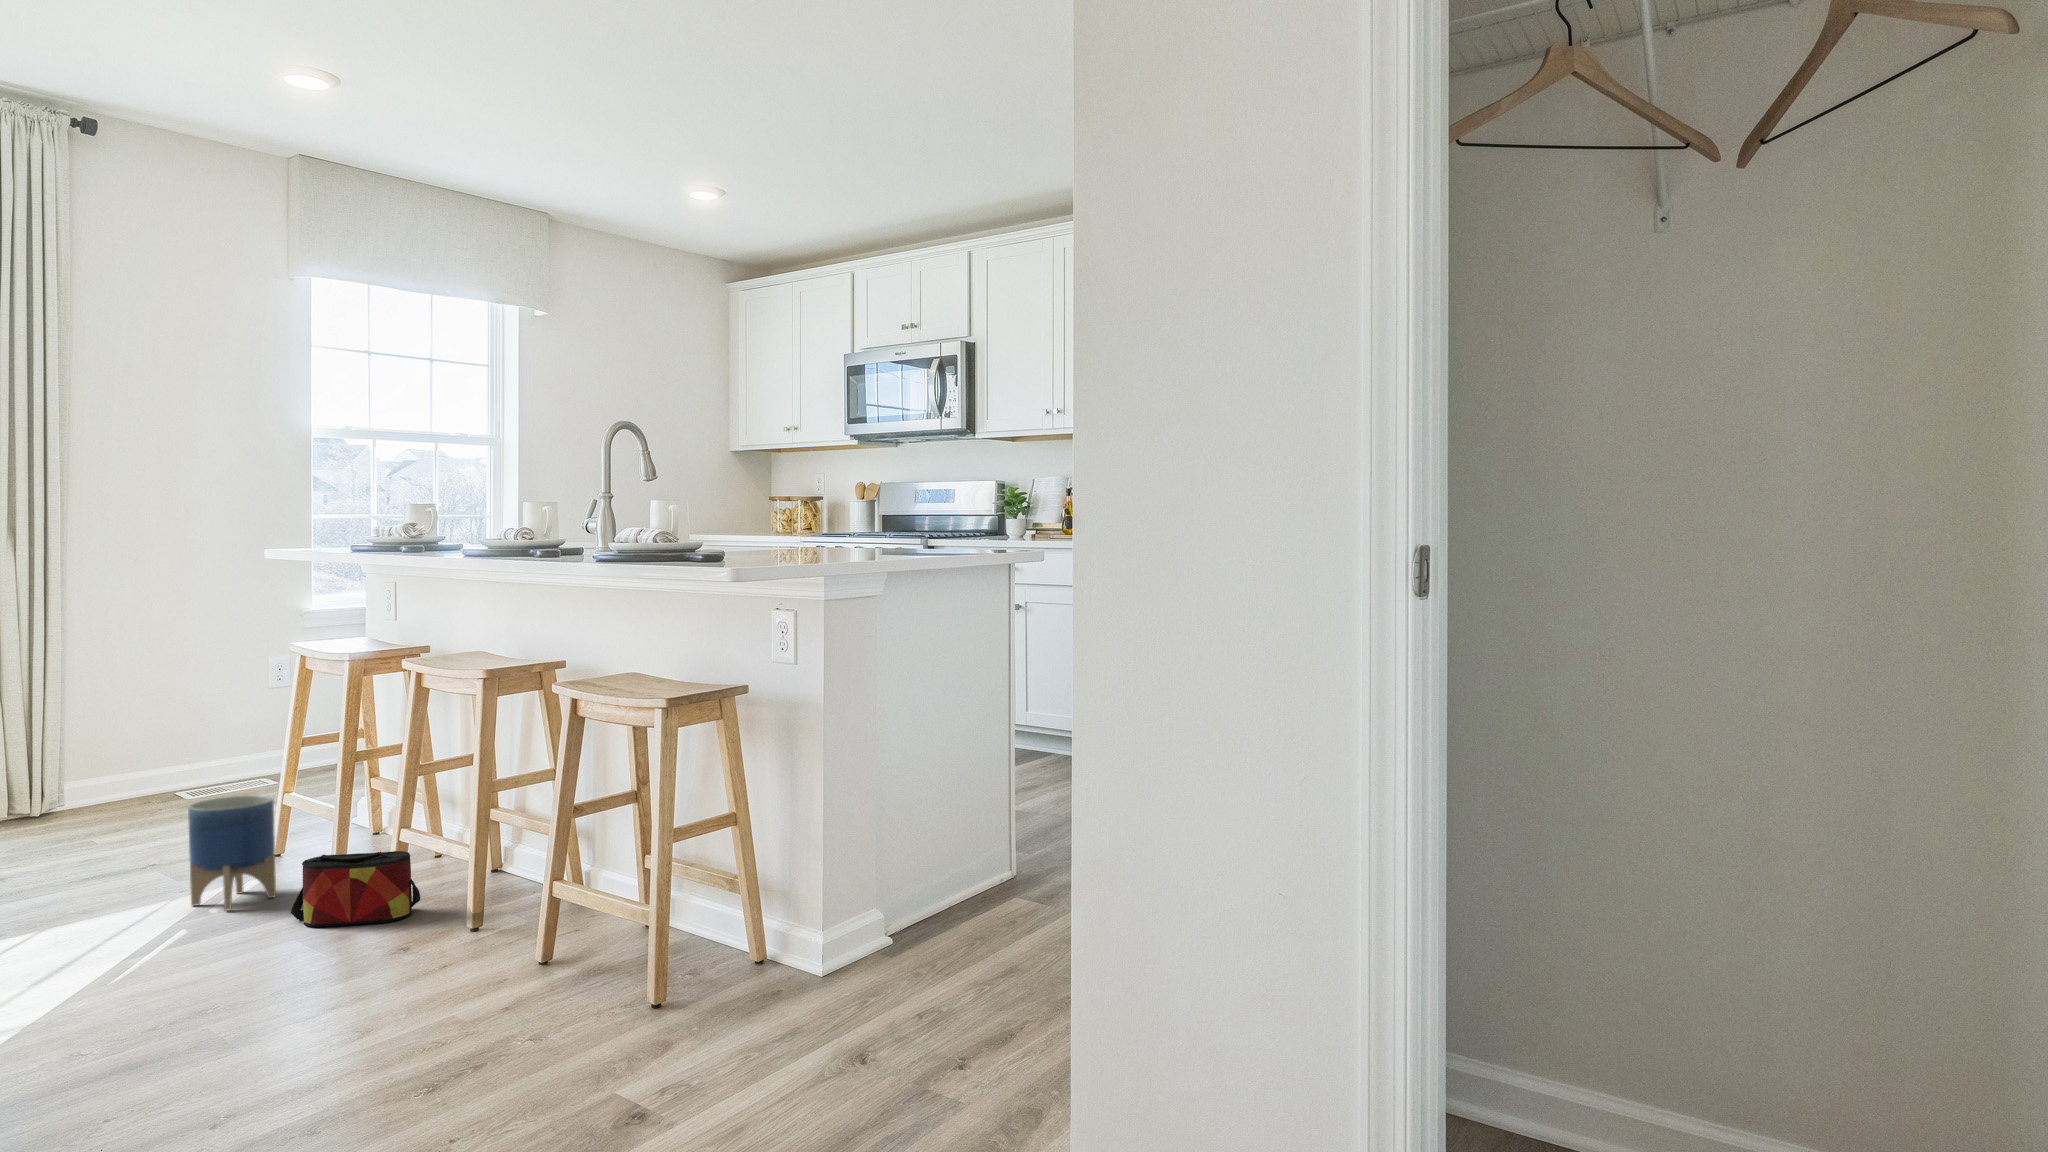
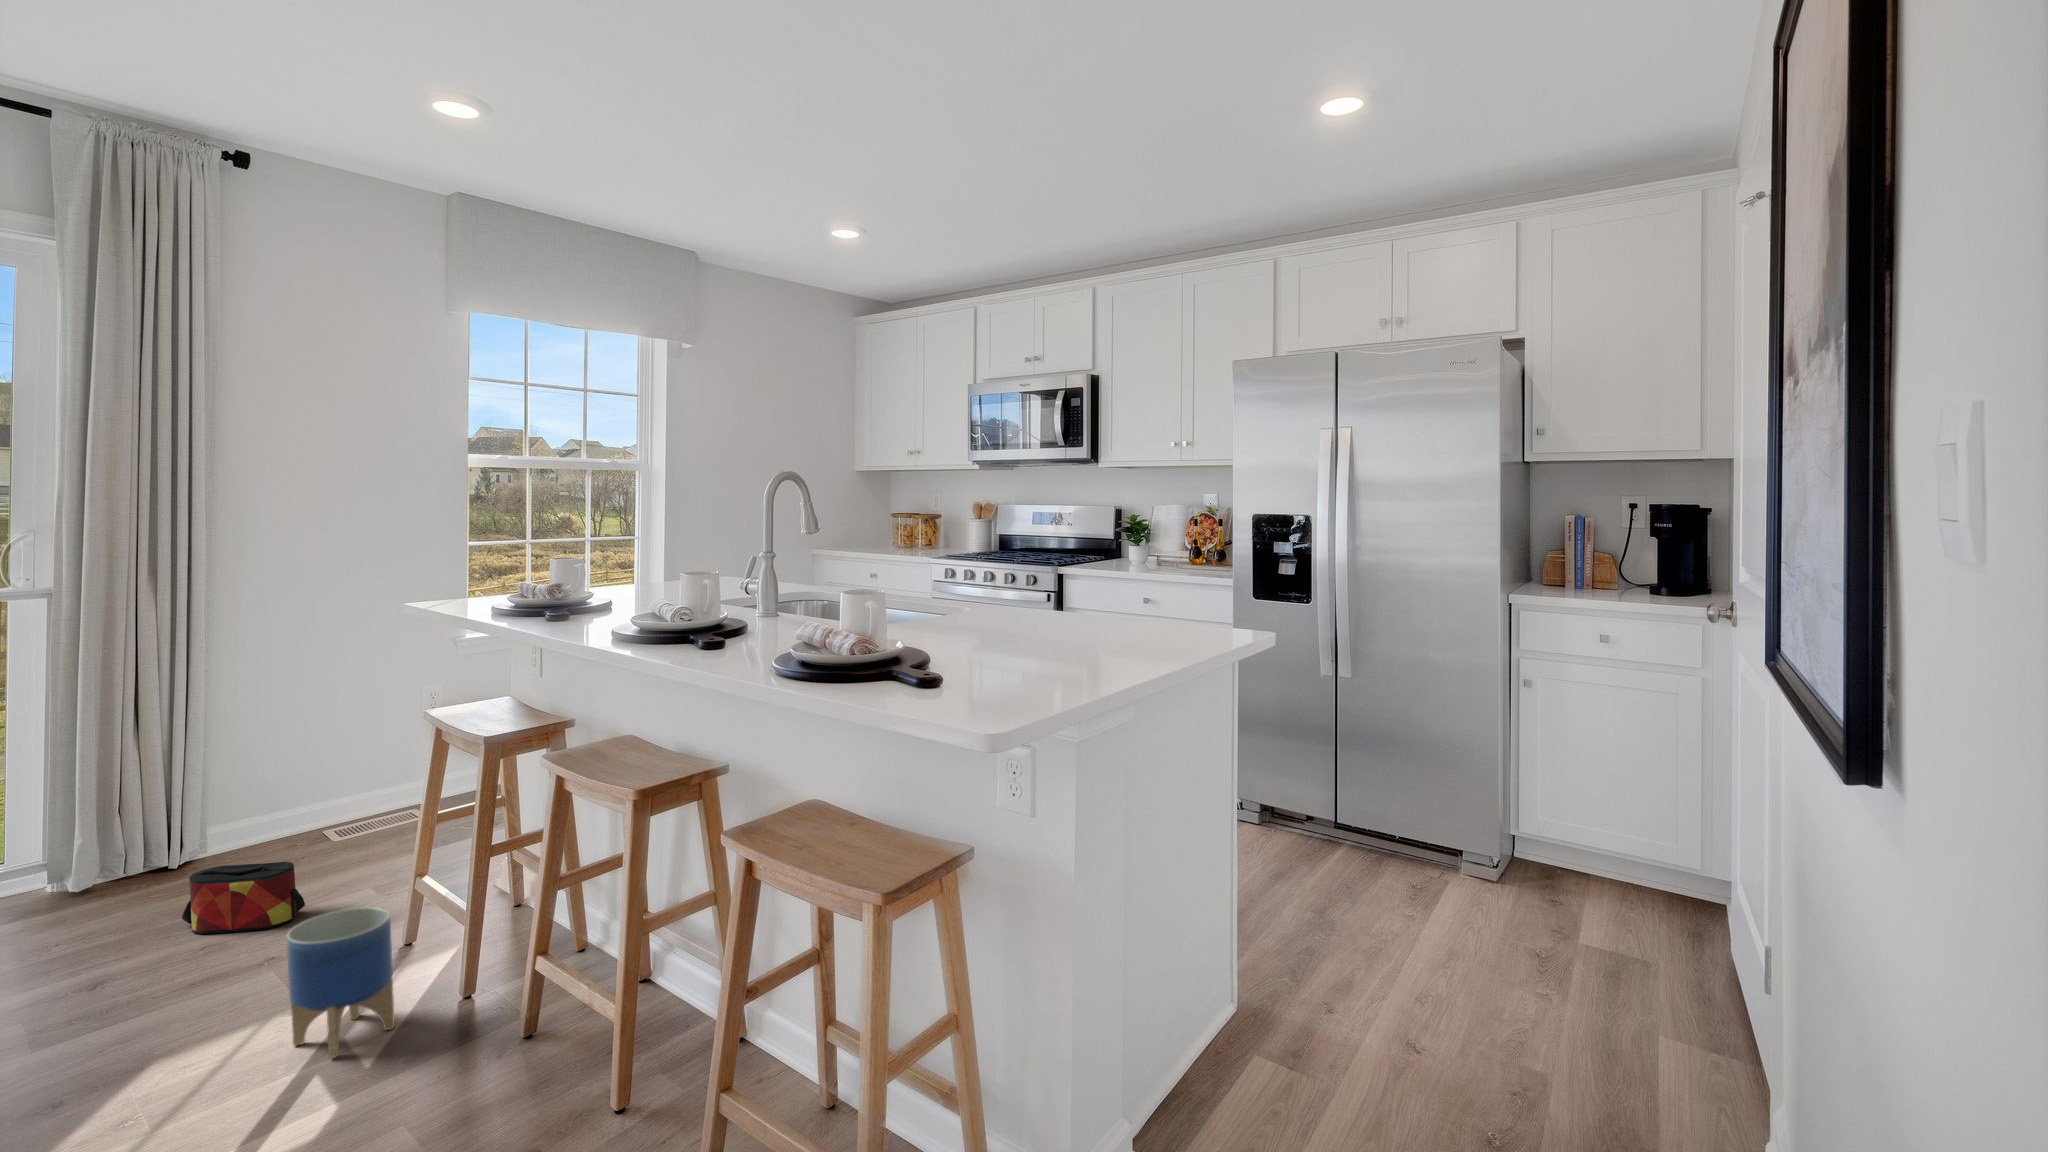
bag: present [291,851,421,927] -> present [182,862,305,934]

